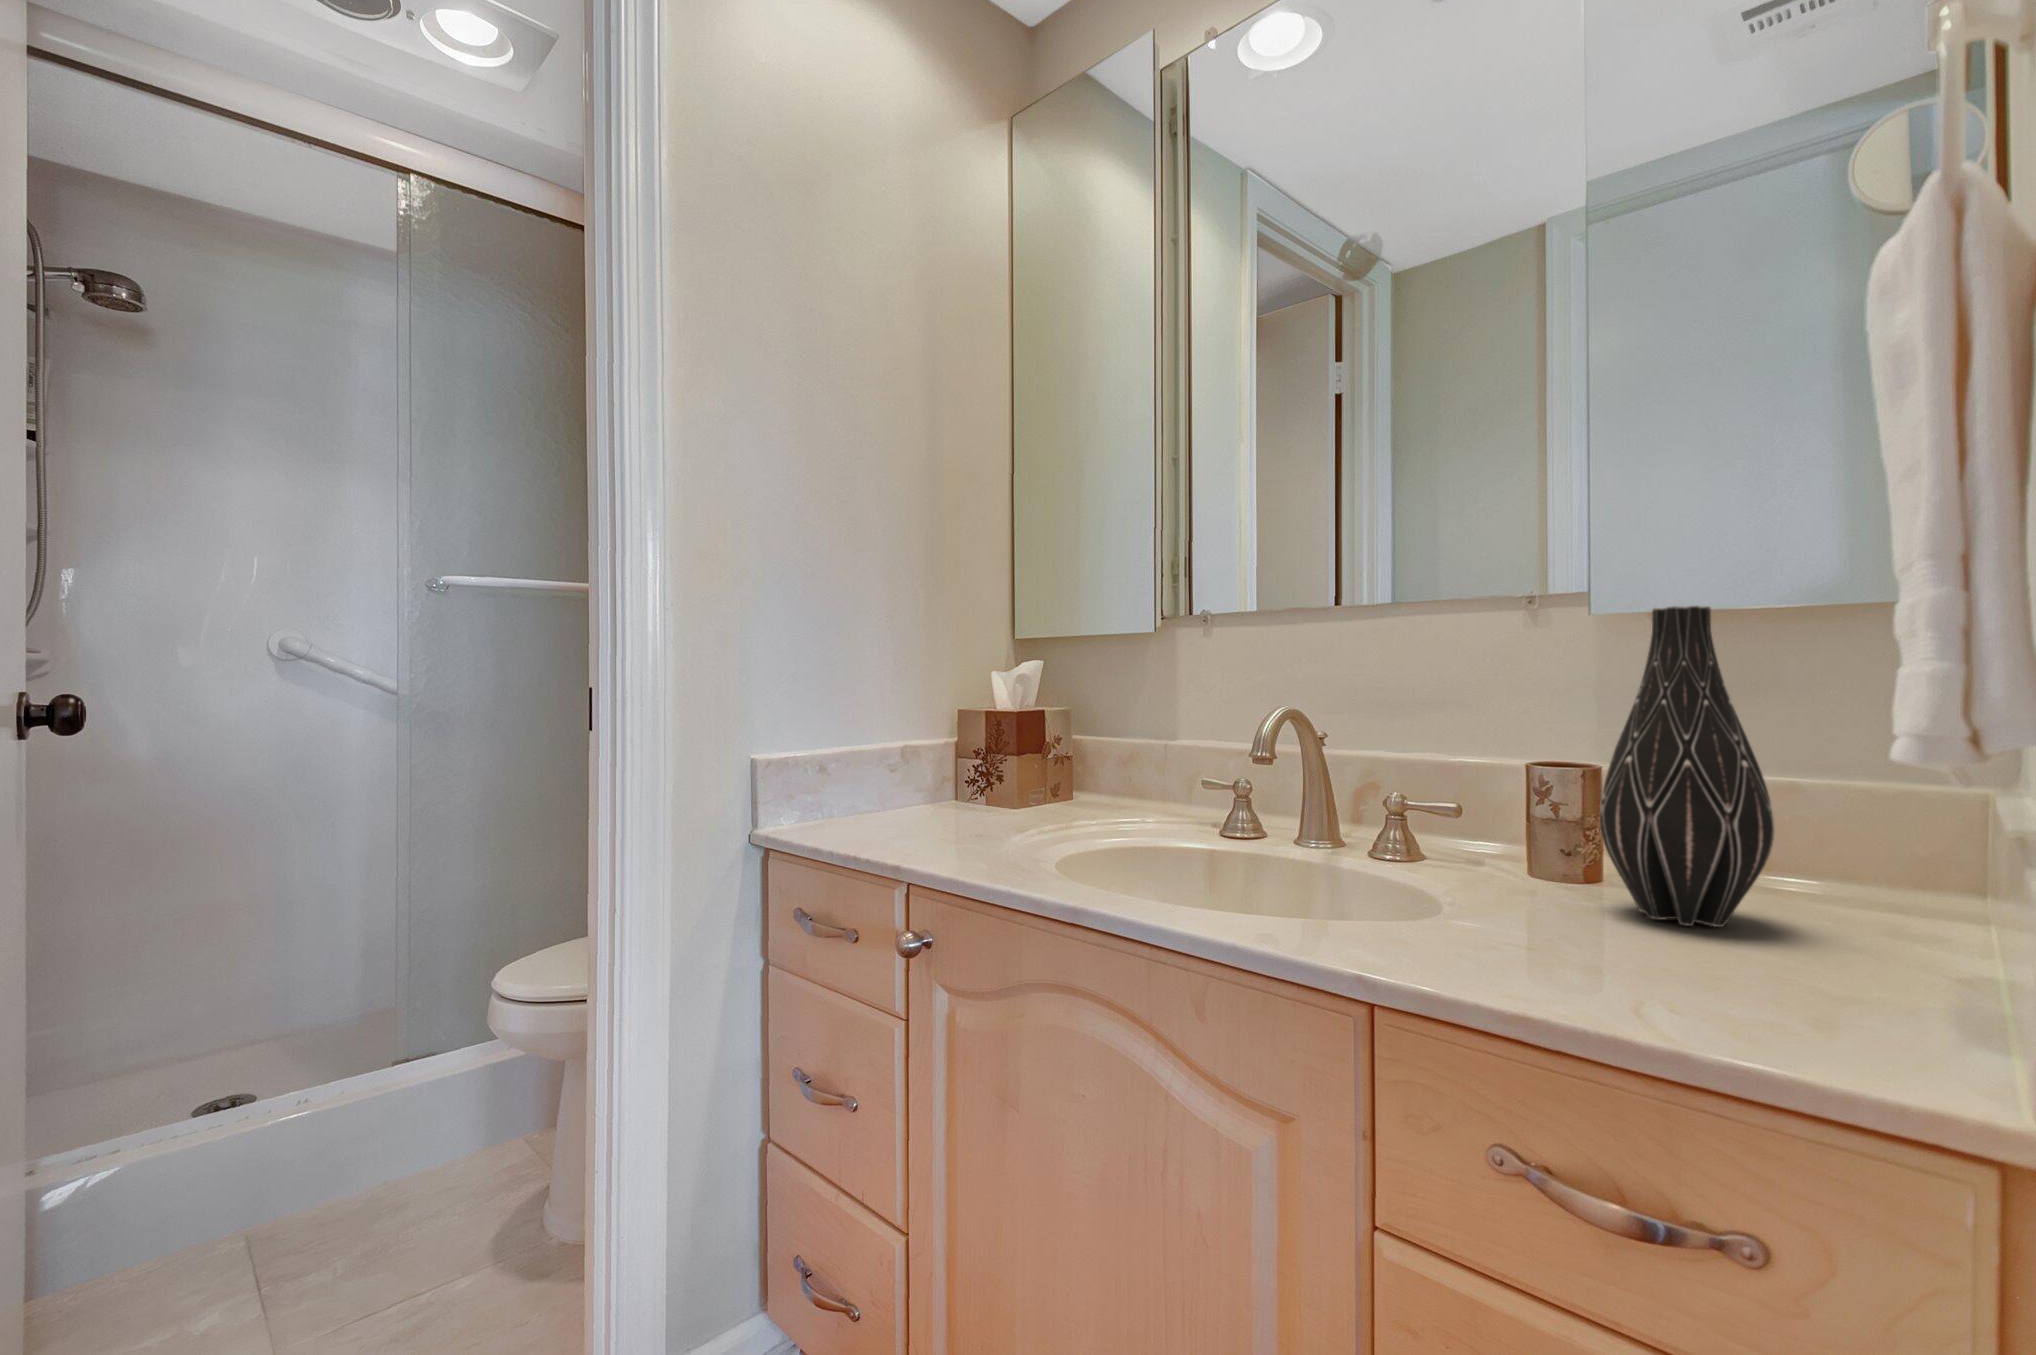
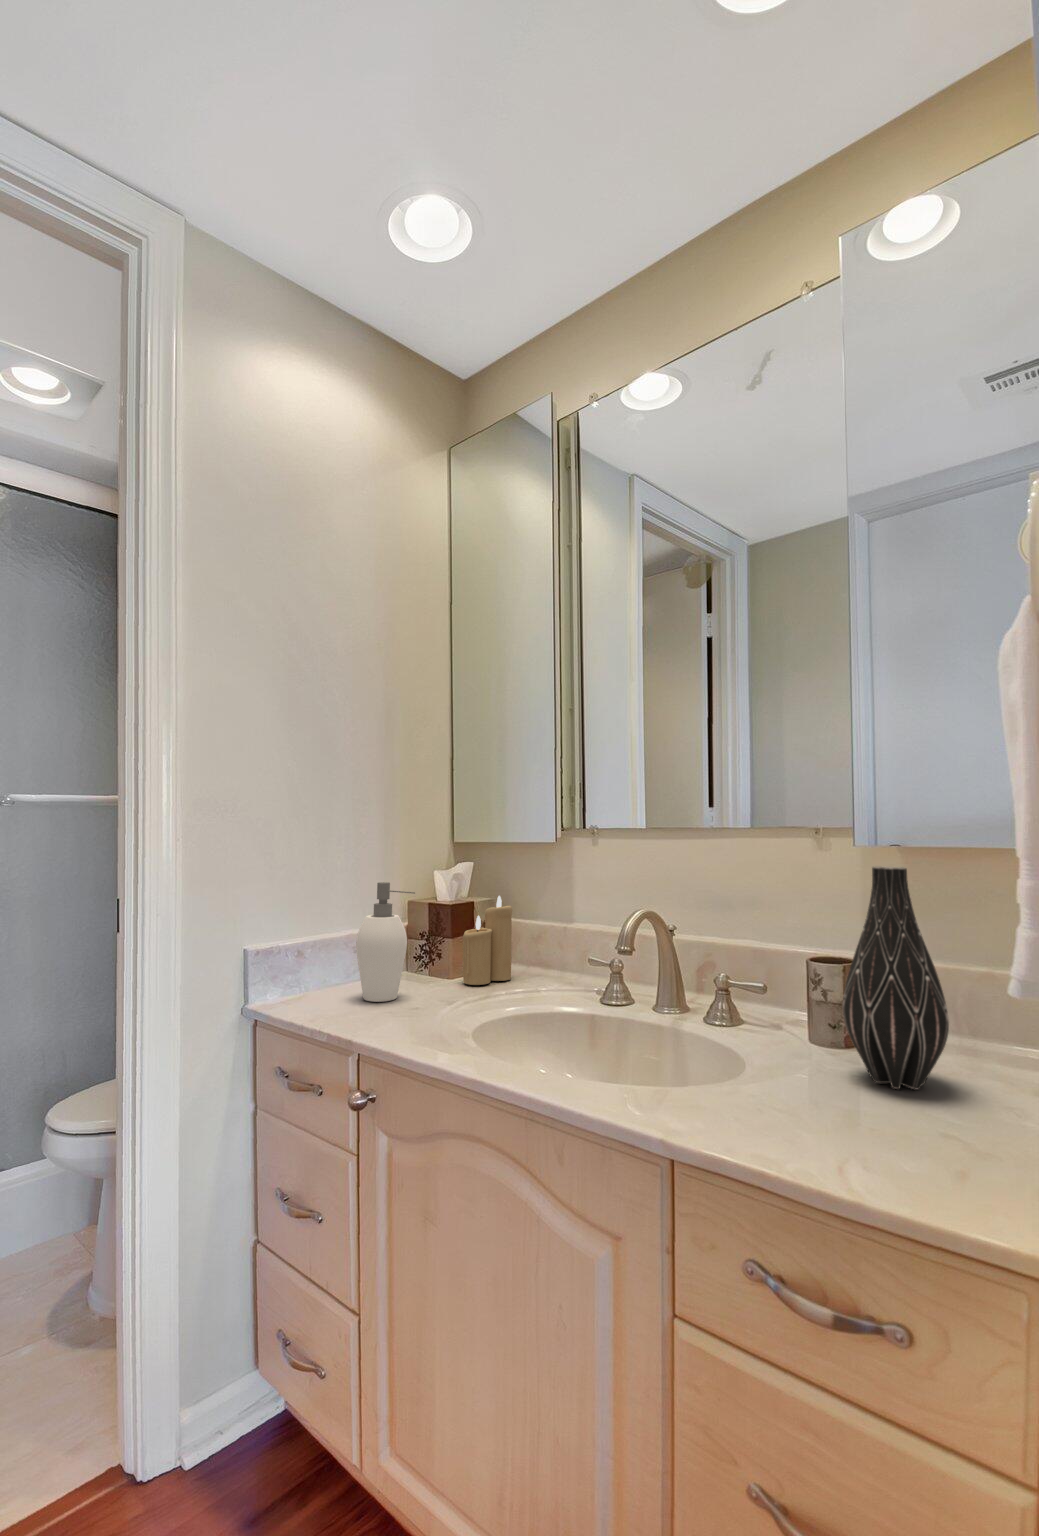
soap dispenser: none [890,678,967,833] -> present [356,882,415,1002]
candle: none [1028,704,1093,818] -> present [462,896,512,985]

